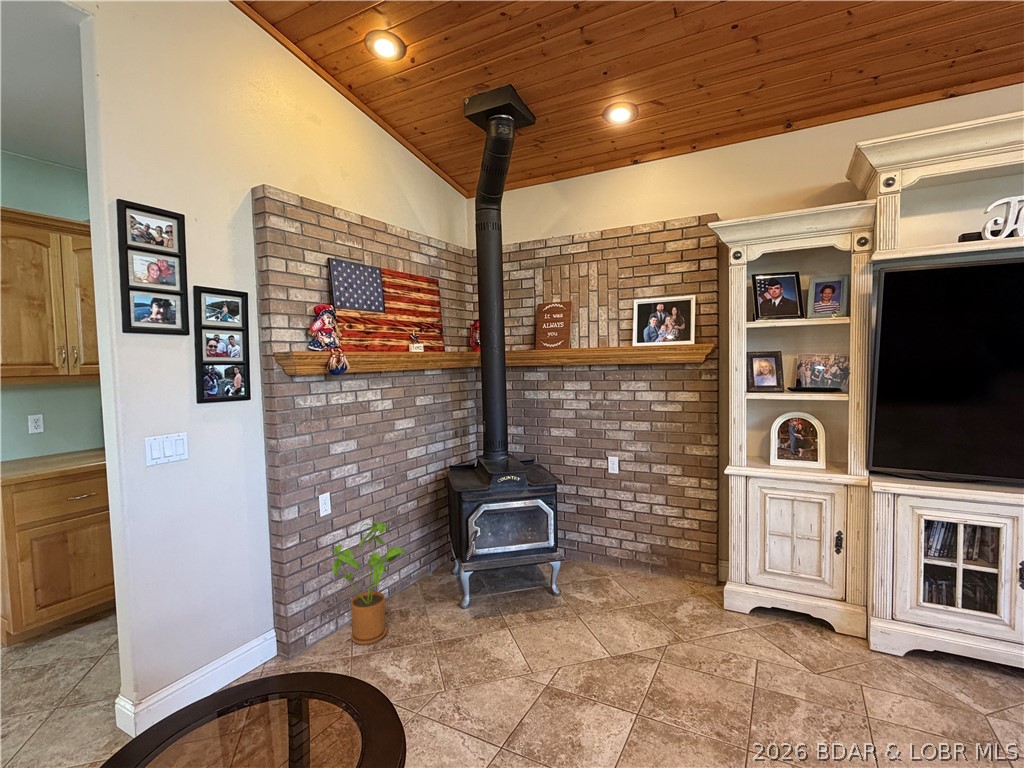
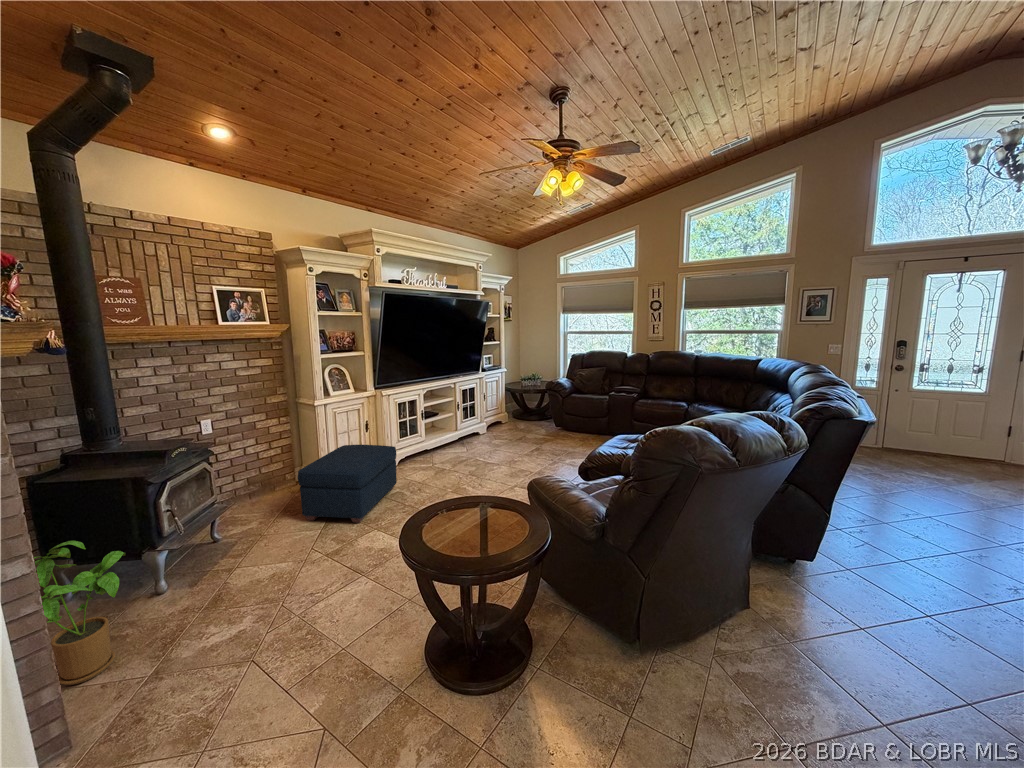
ottoman: none [629,555,833,701] -> present [298,445,397,523]

